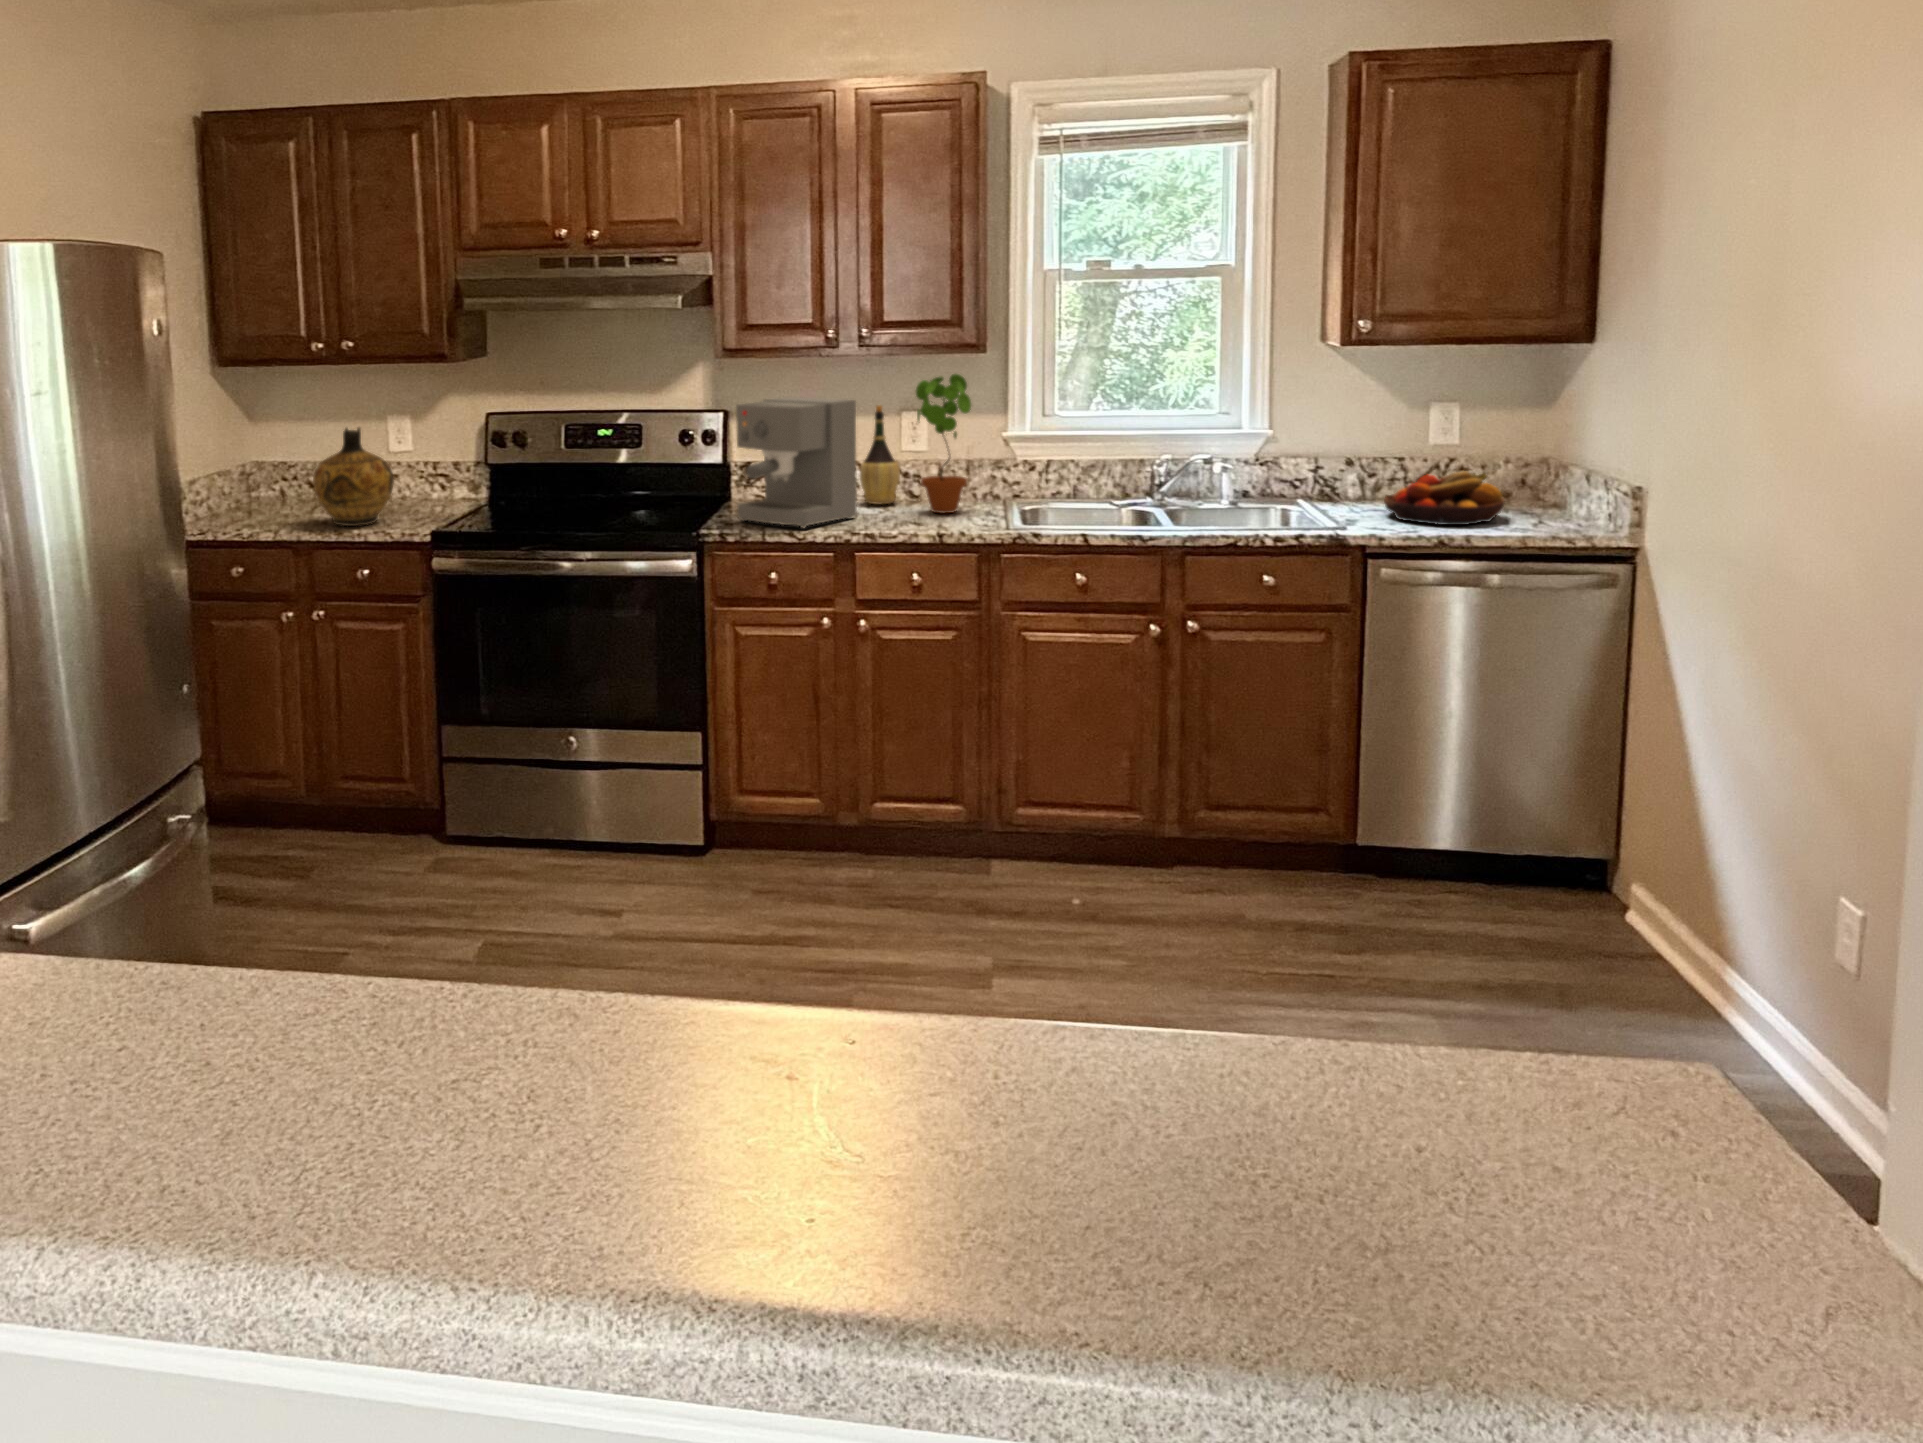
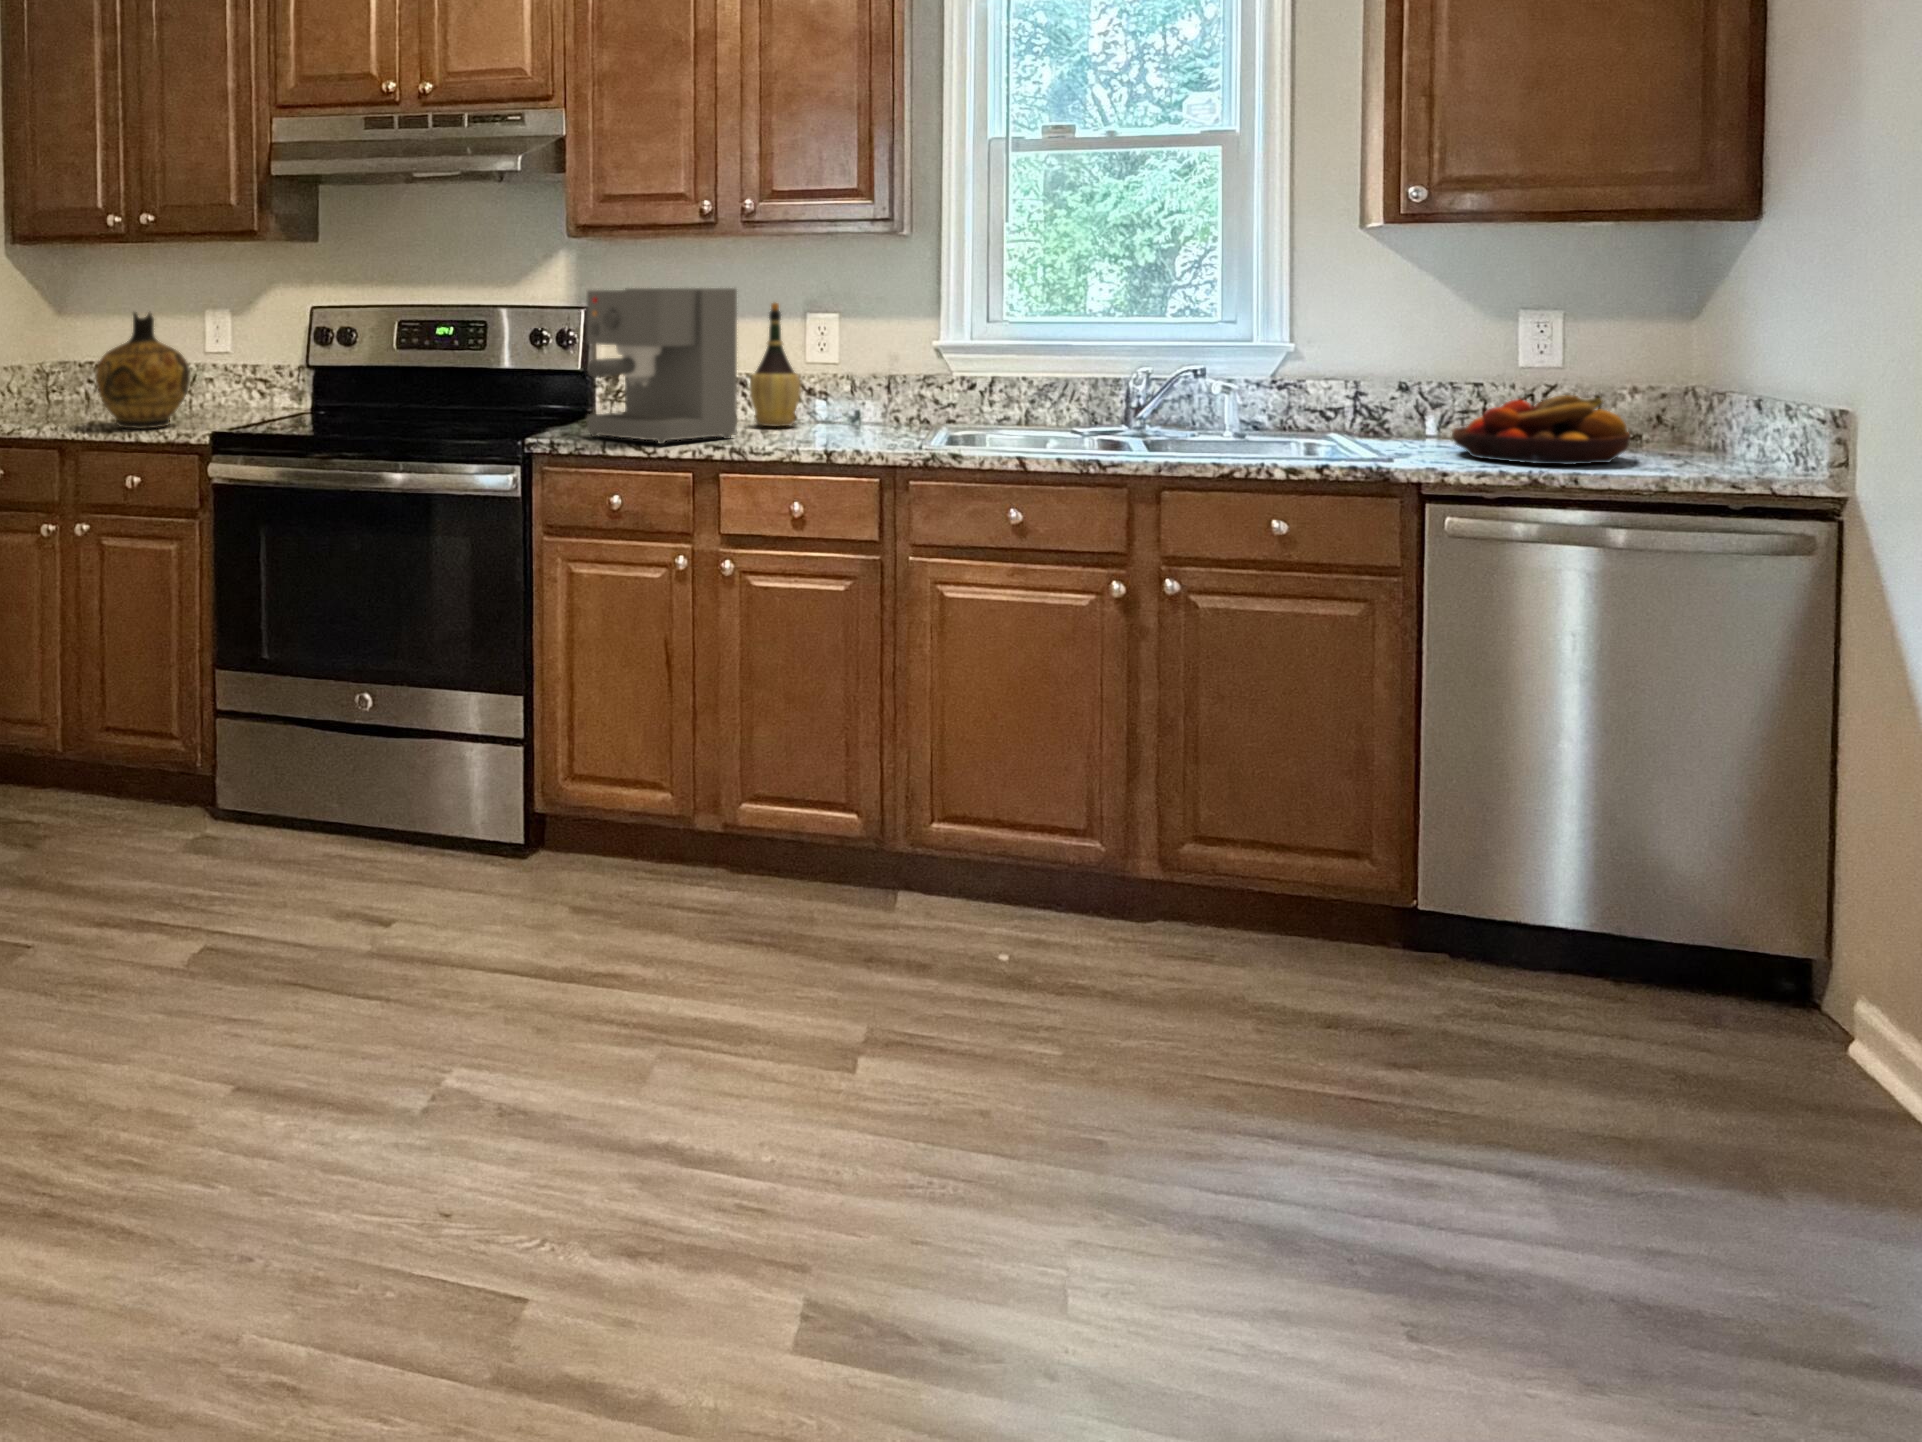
potted plant: present [916,374,971,513] -> none [817,261,885,436]

